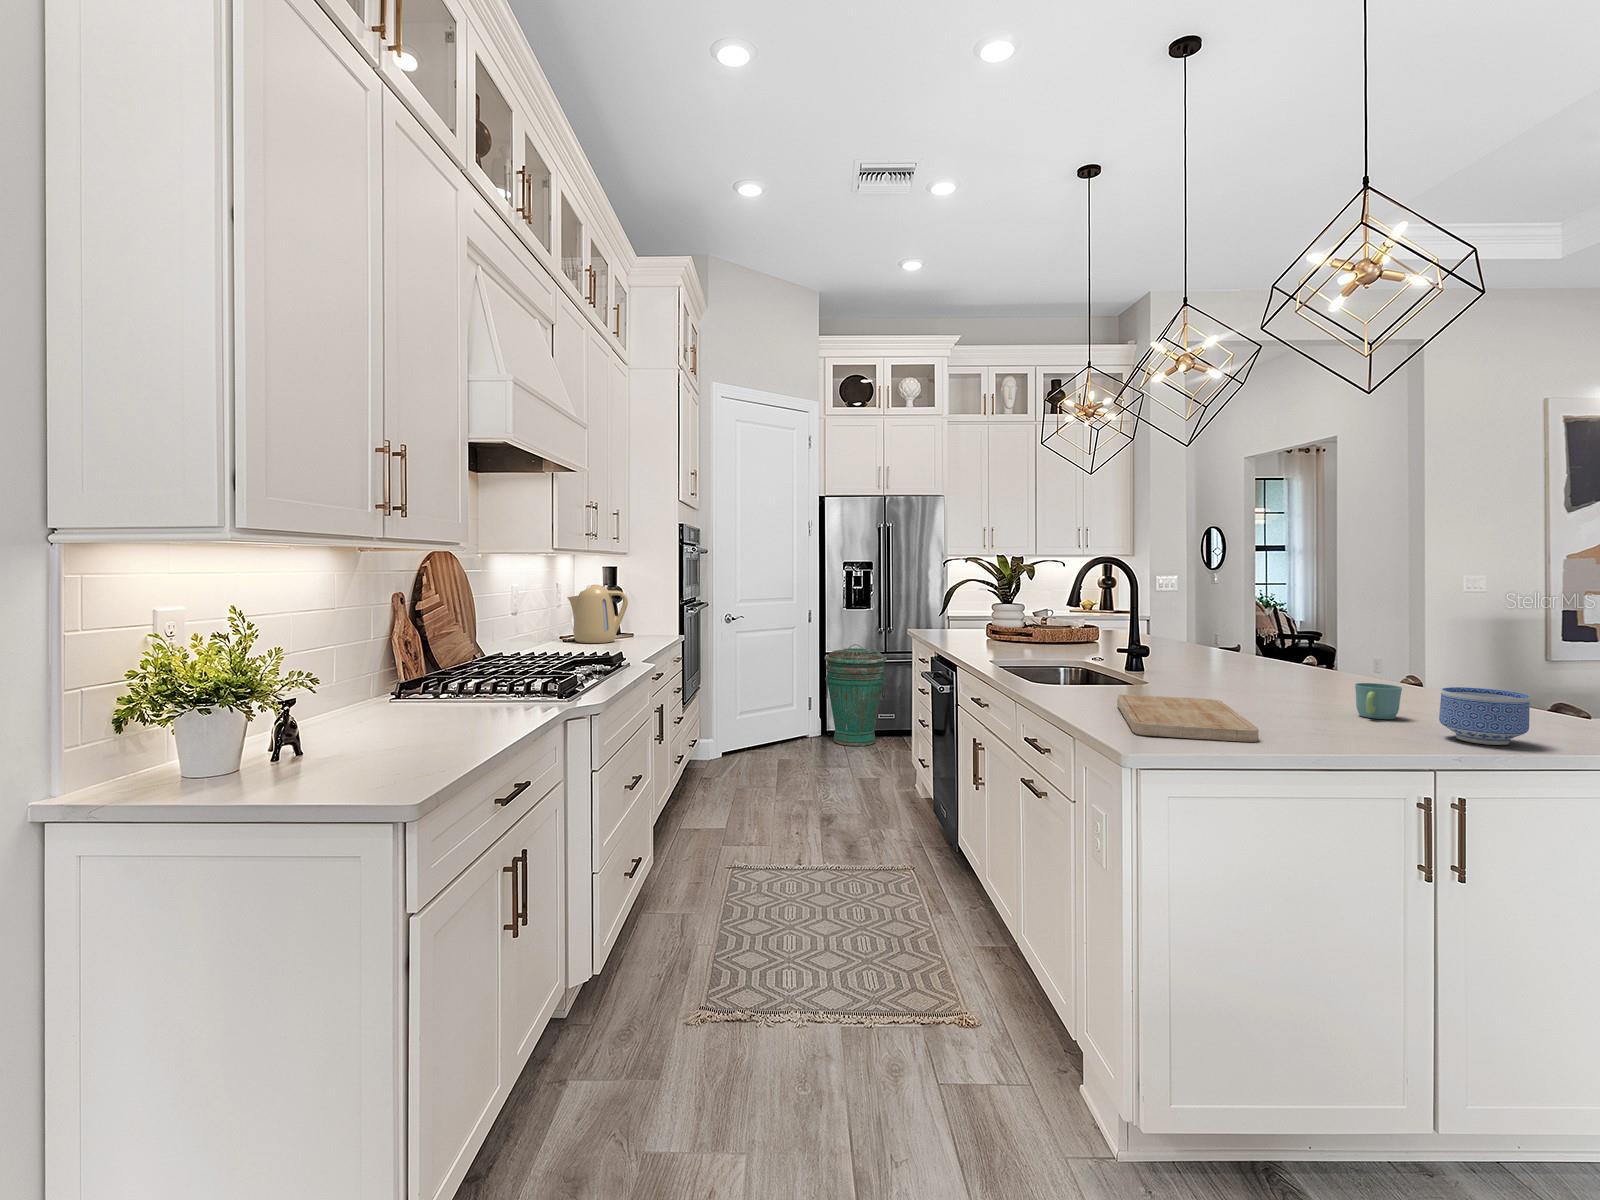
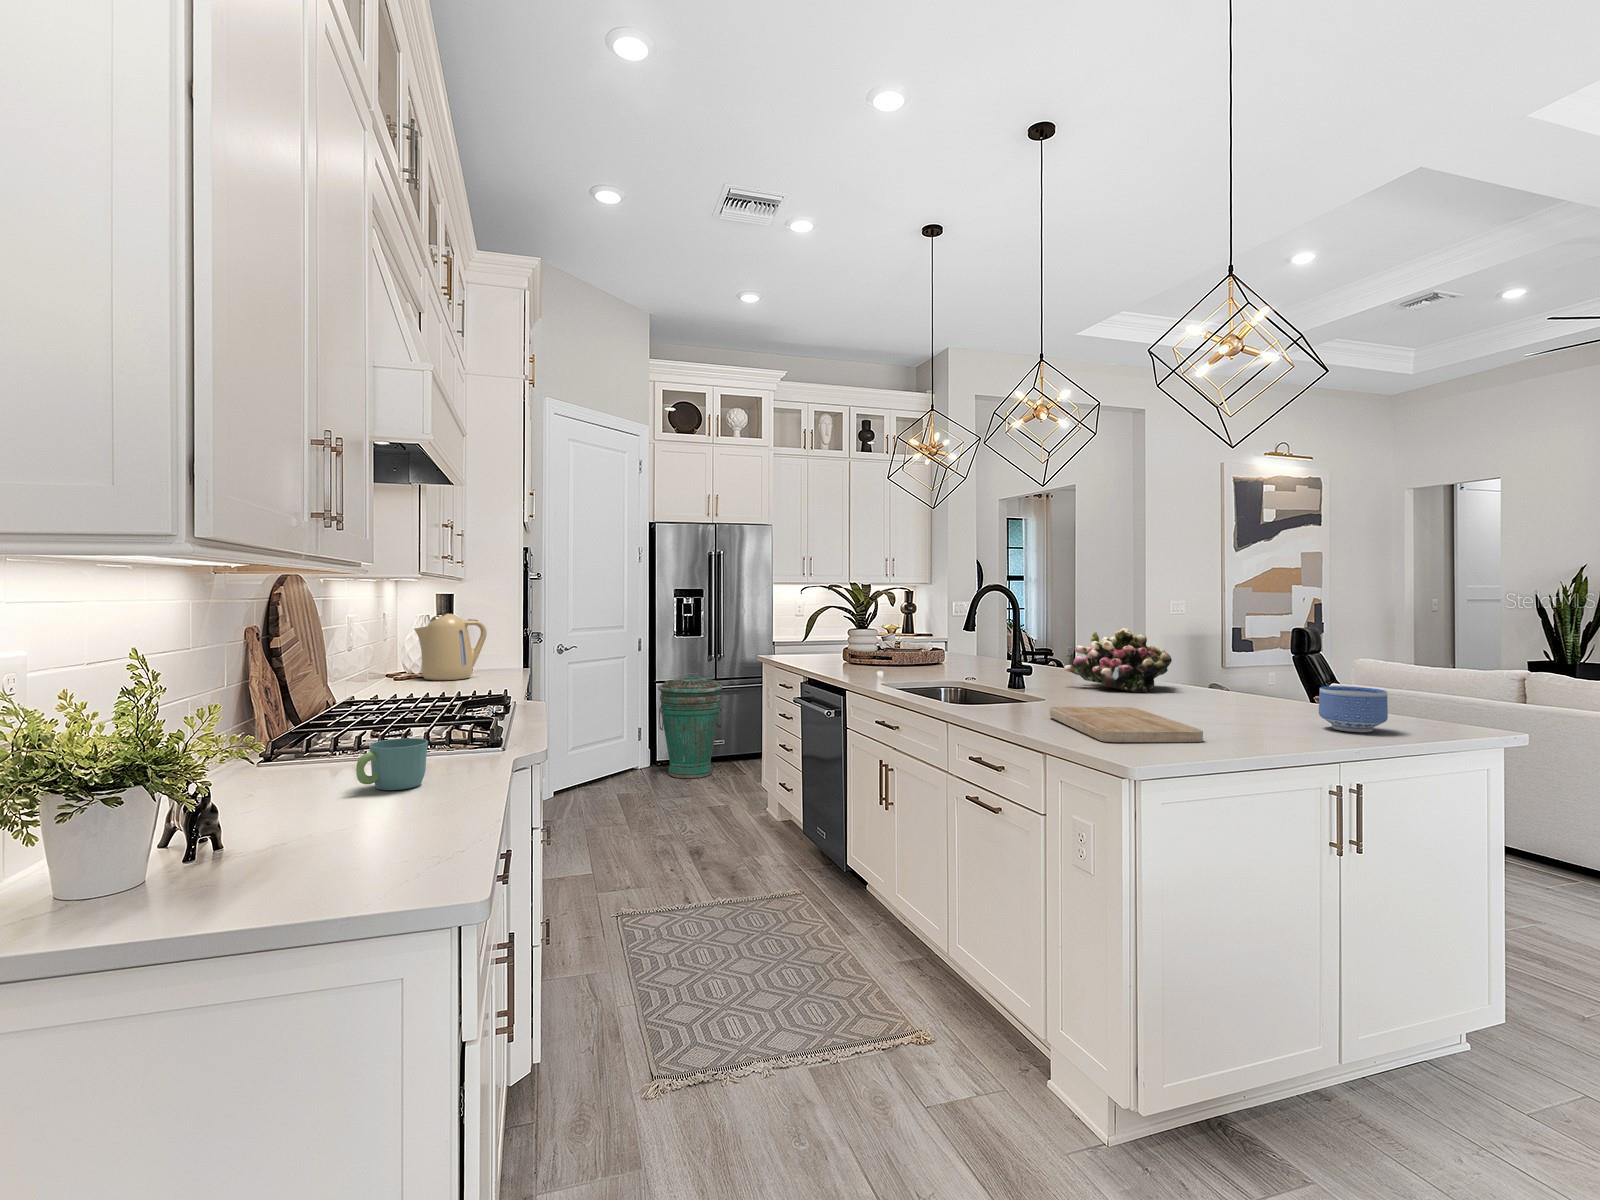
flower arrangement: none [1192,611,1323,685] -> present [1064,628,1172,693]
mug: present [1355,683,1402,719] -> present [356,738,428,790]

